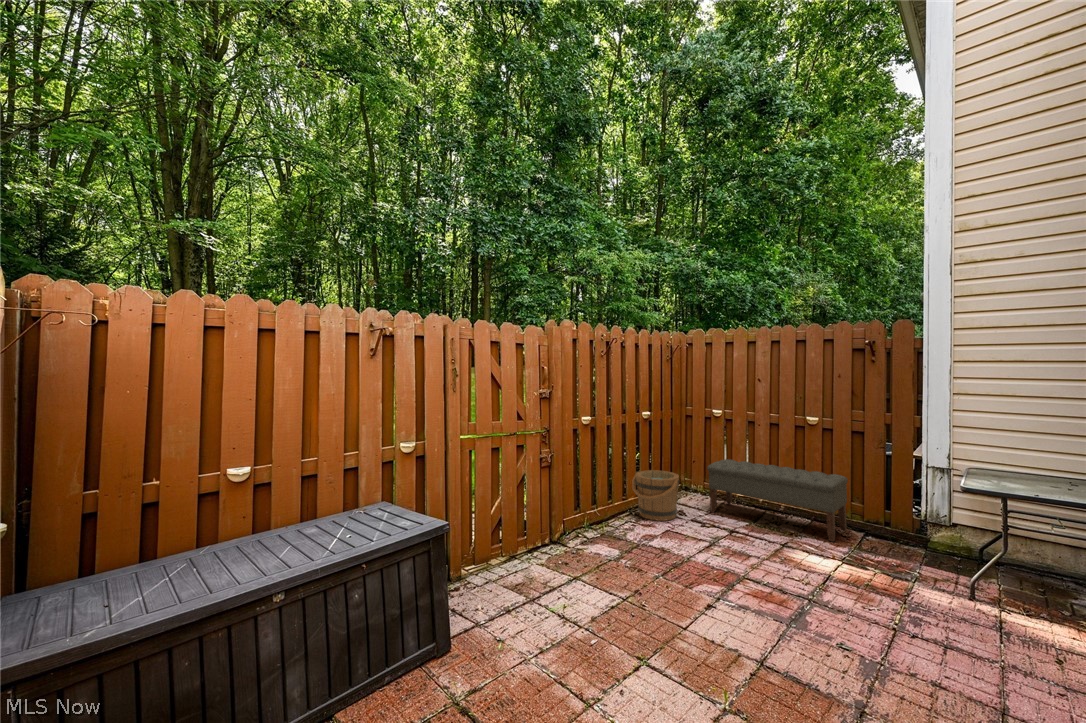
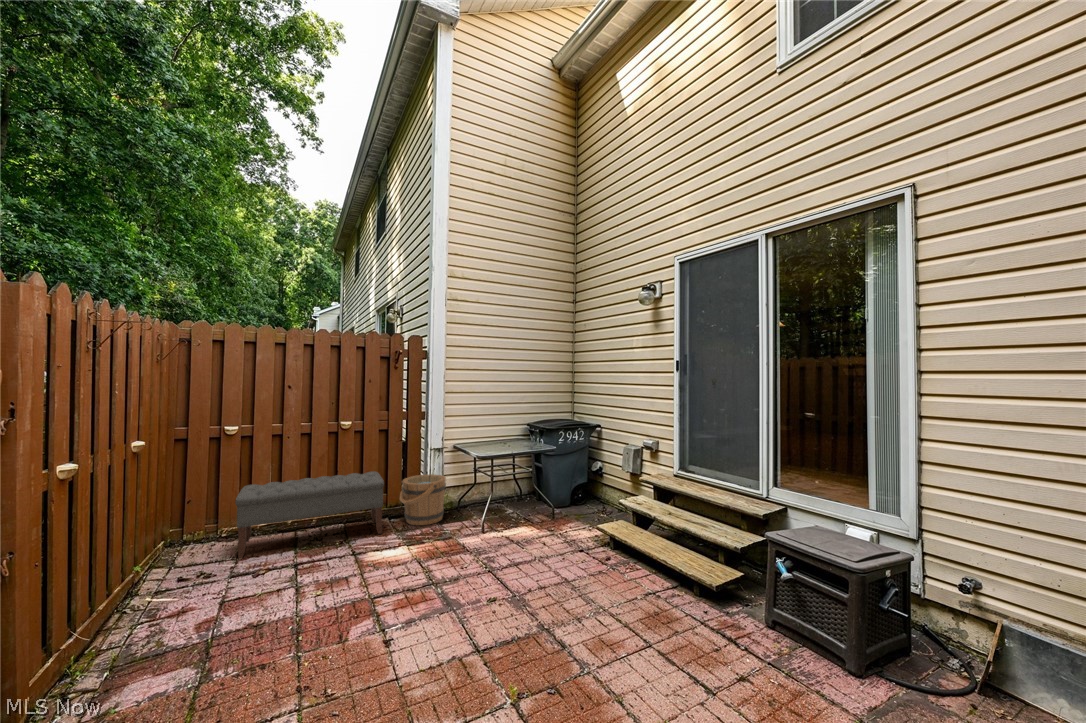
bucket: present [632,470,680,521] -> present [400,474,446,525]

